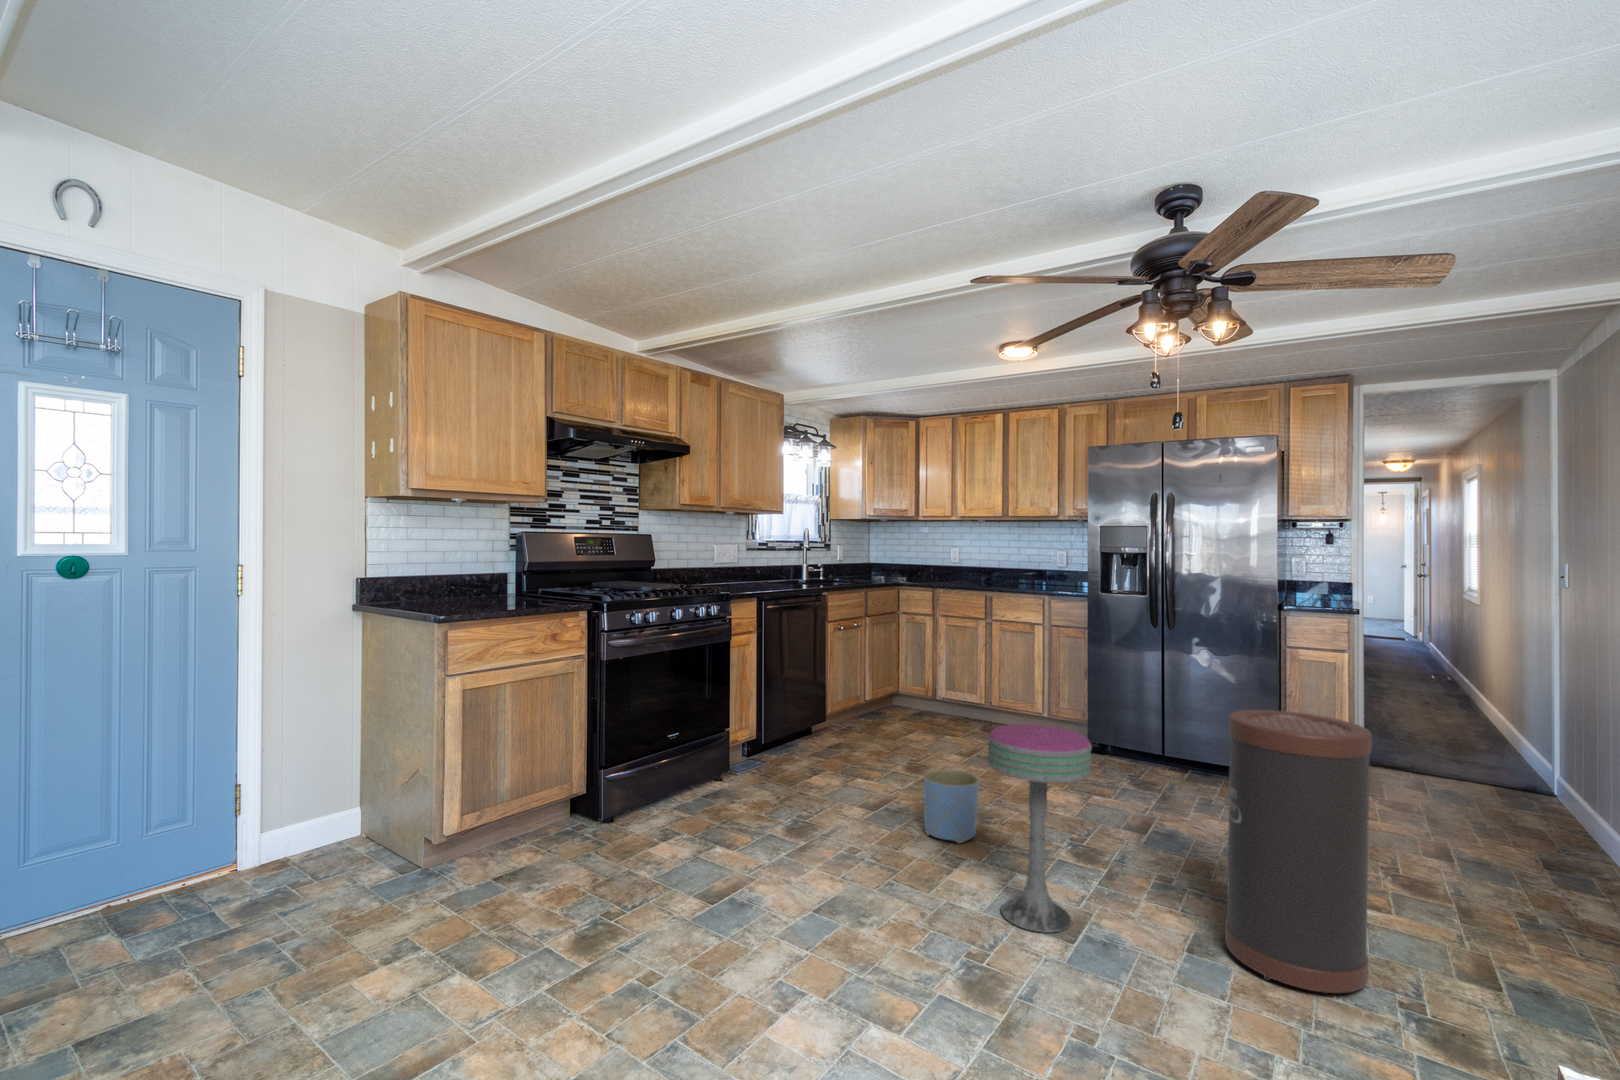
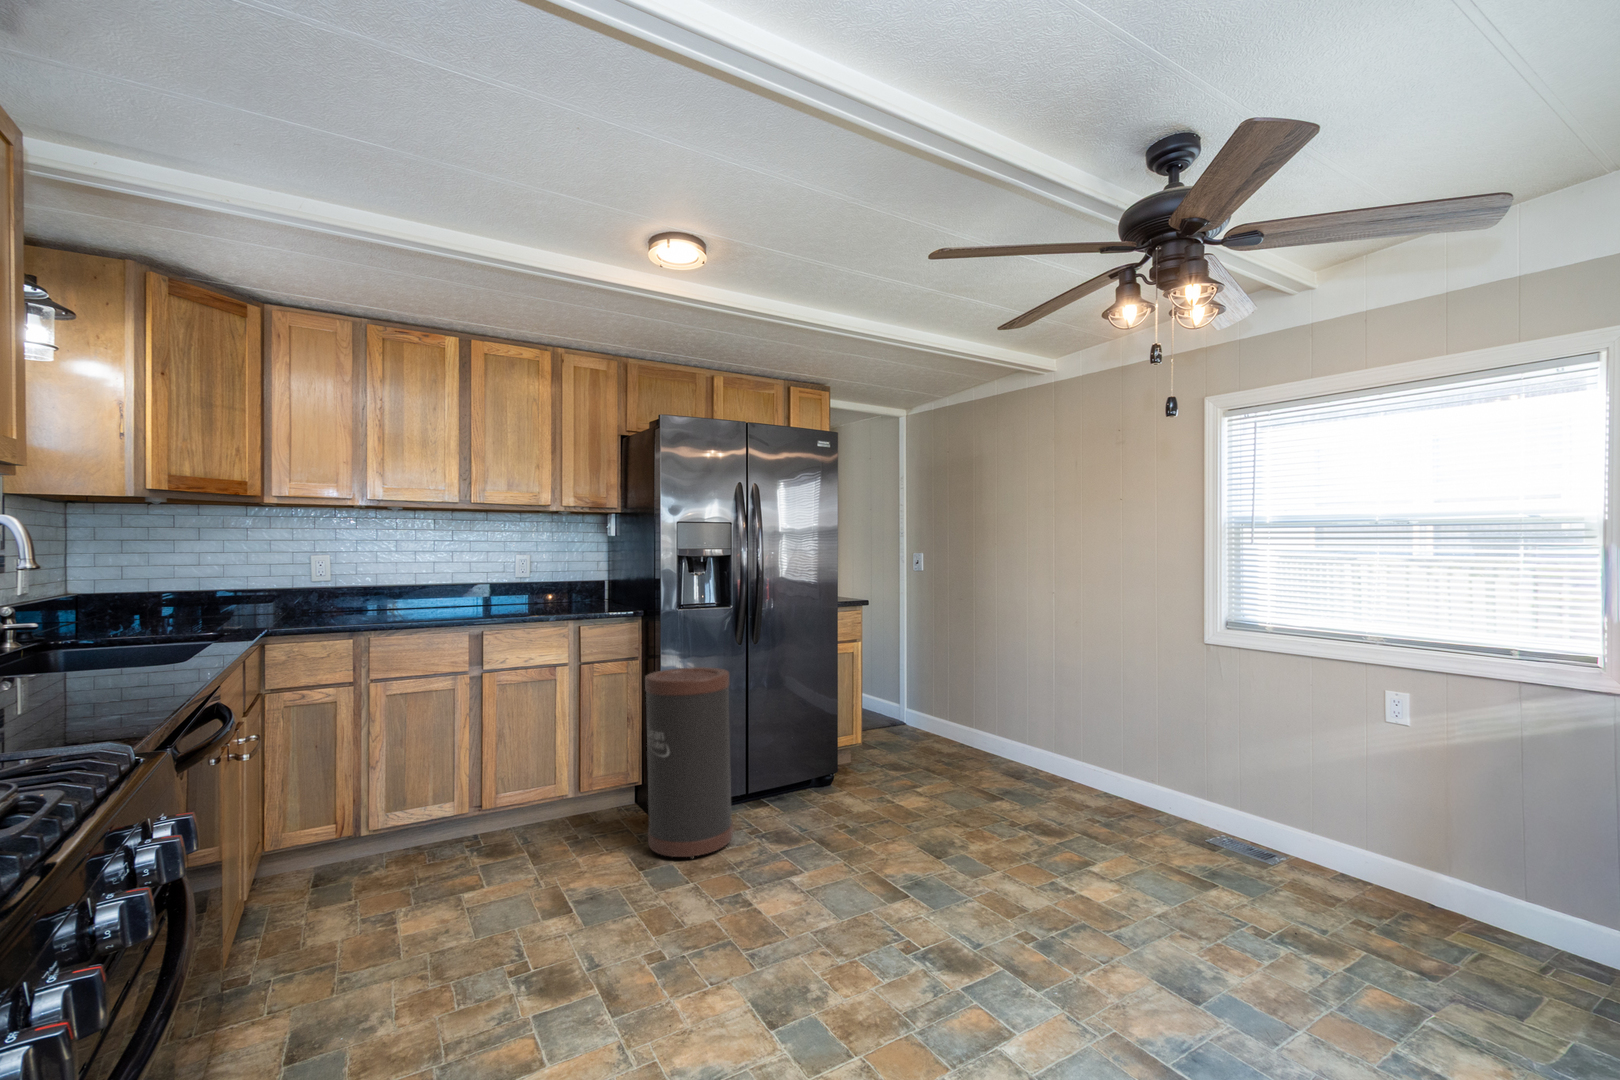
bar stool: present [988,724,1092,933] -> none [465,727,568,930]
planter: present [923,769,979,843] -> none [302,822,380,916]

